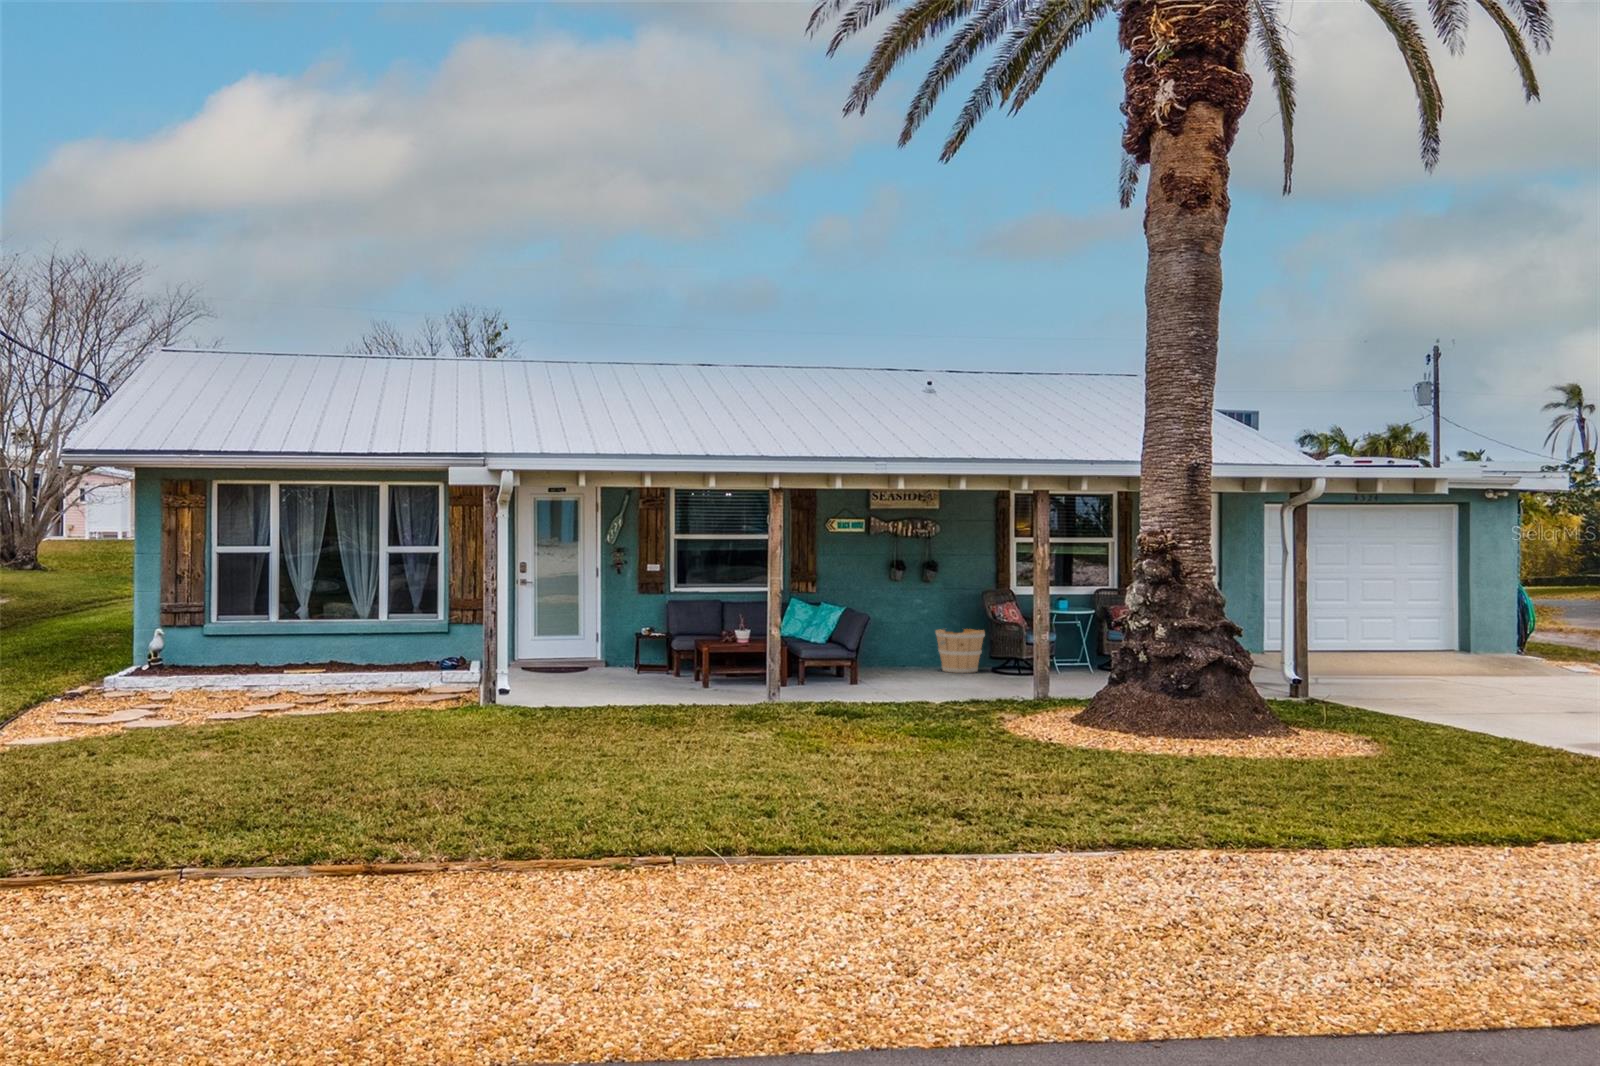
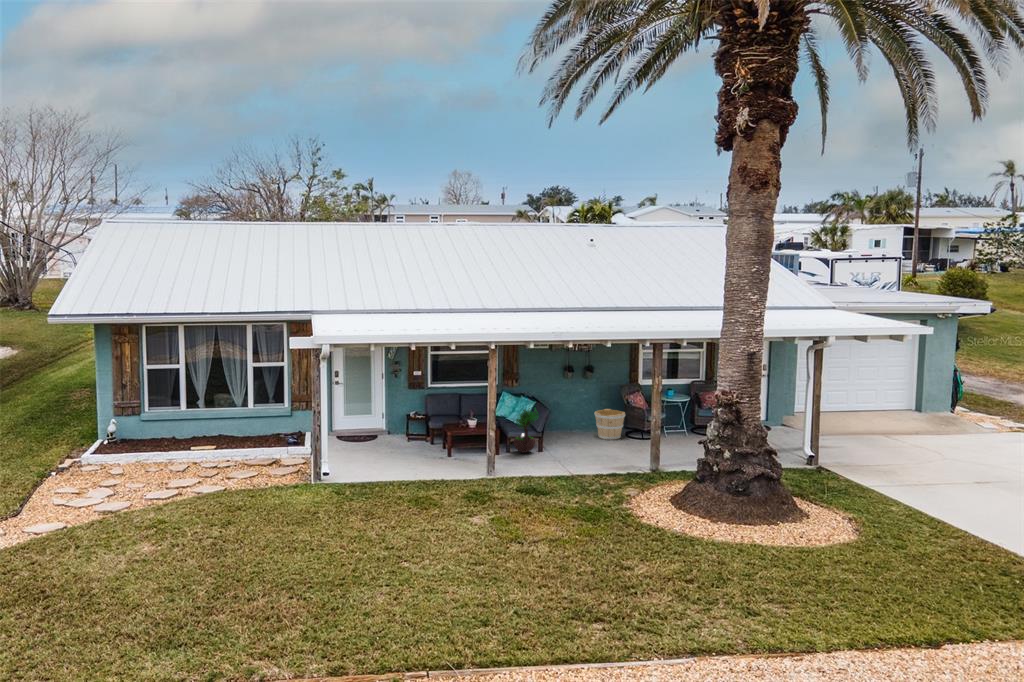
potted tree: none [803,602,849,681] -> present [514,408,538,453]

